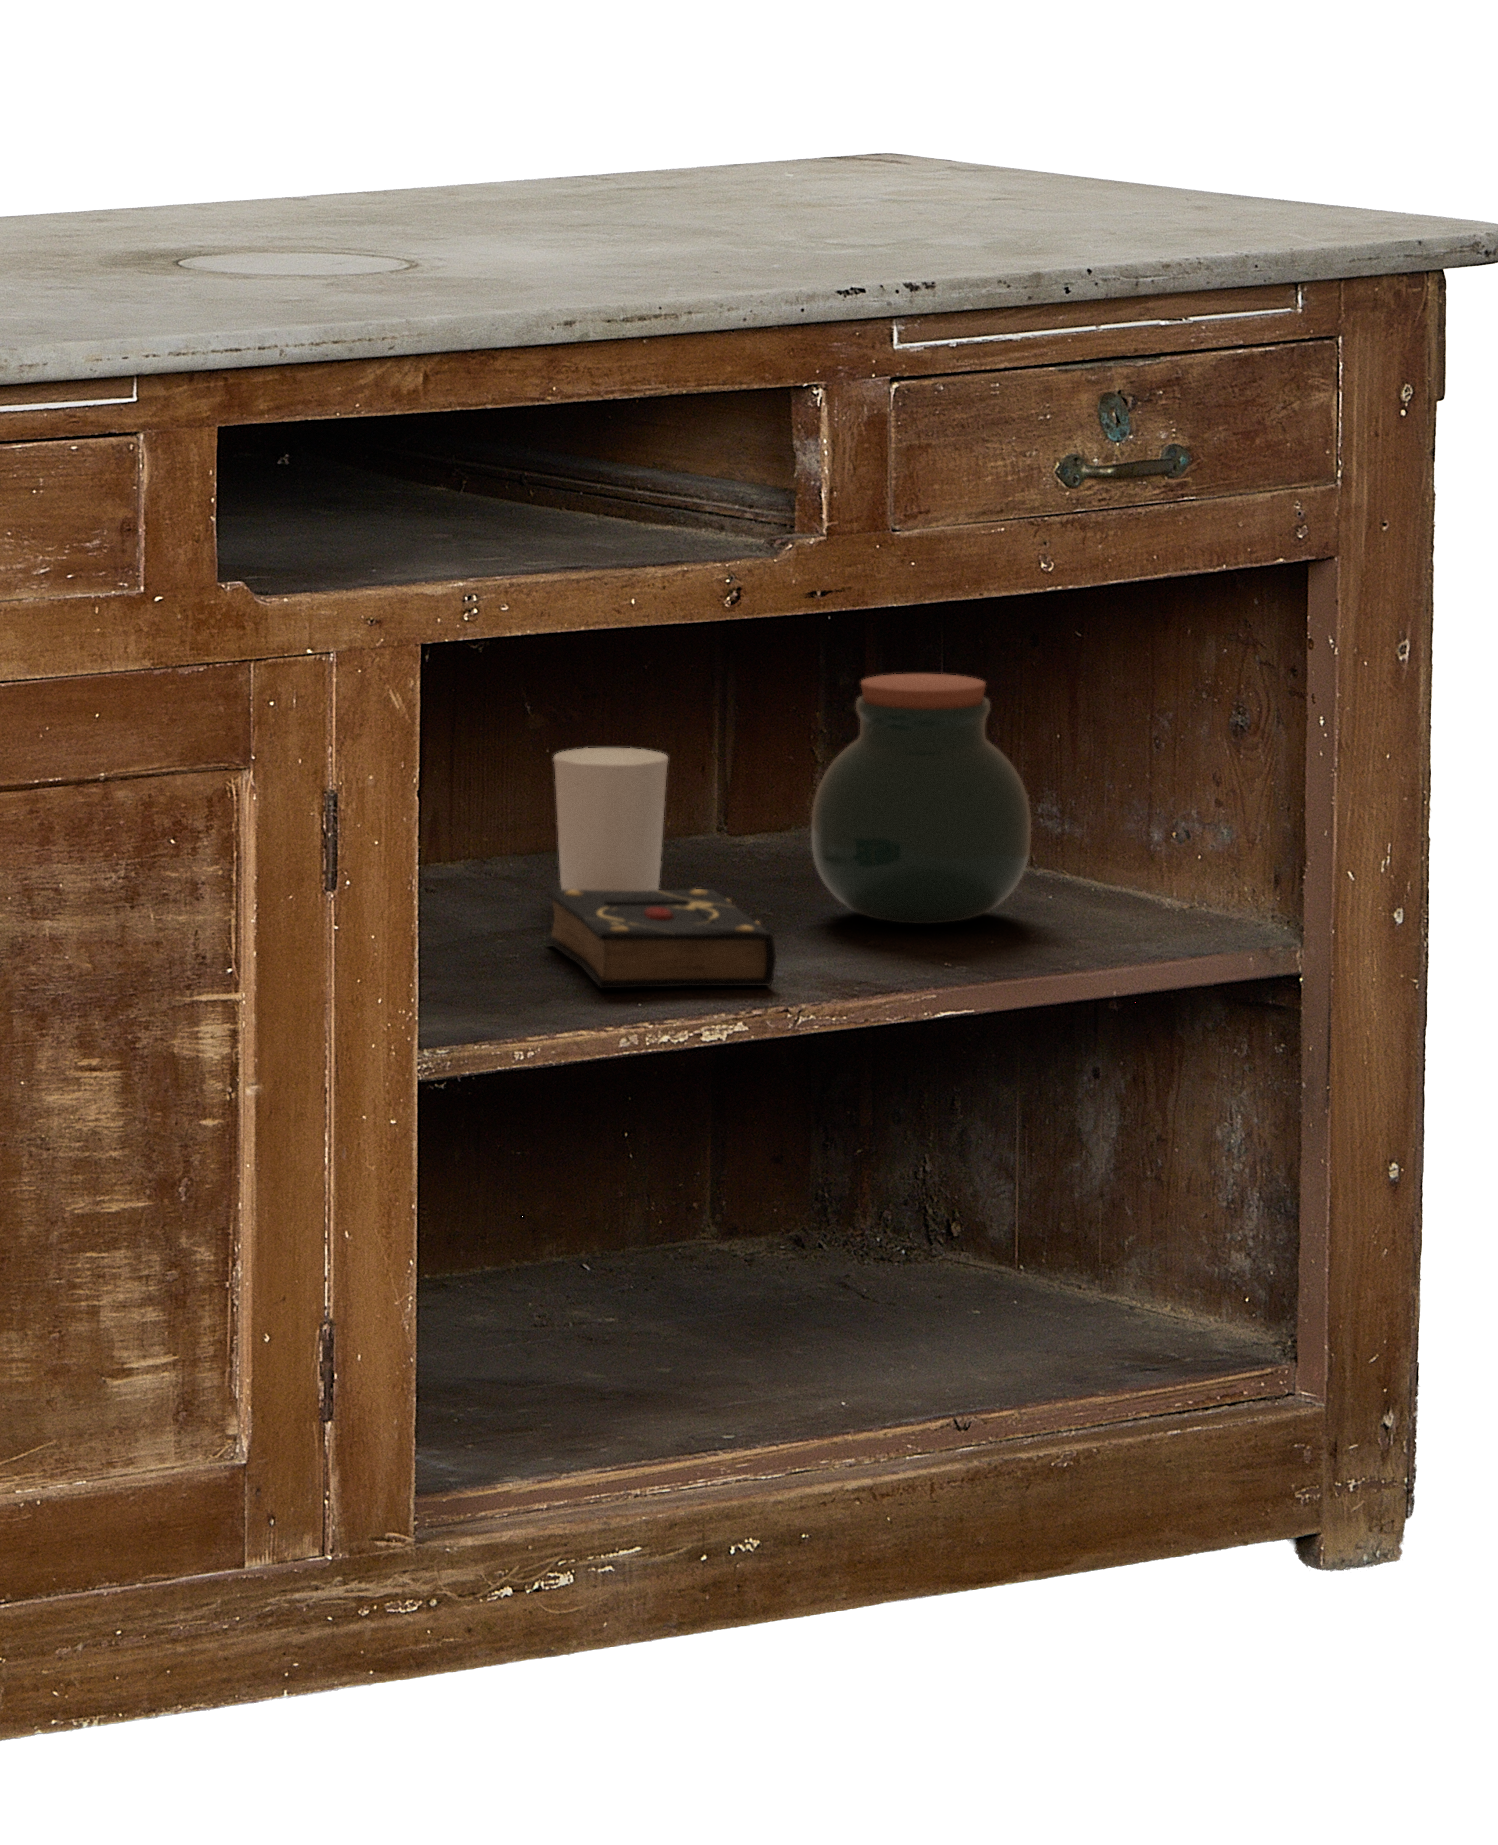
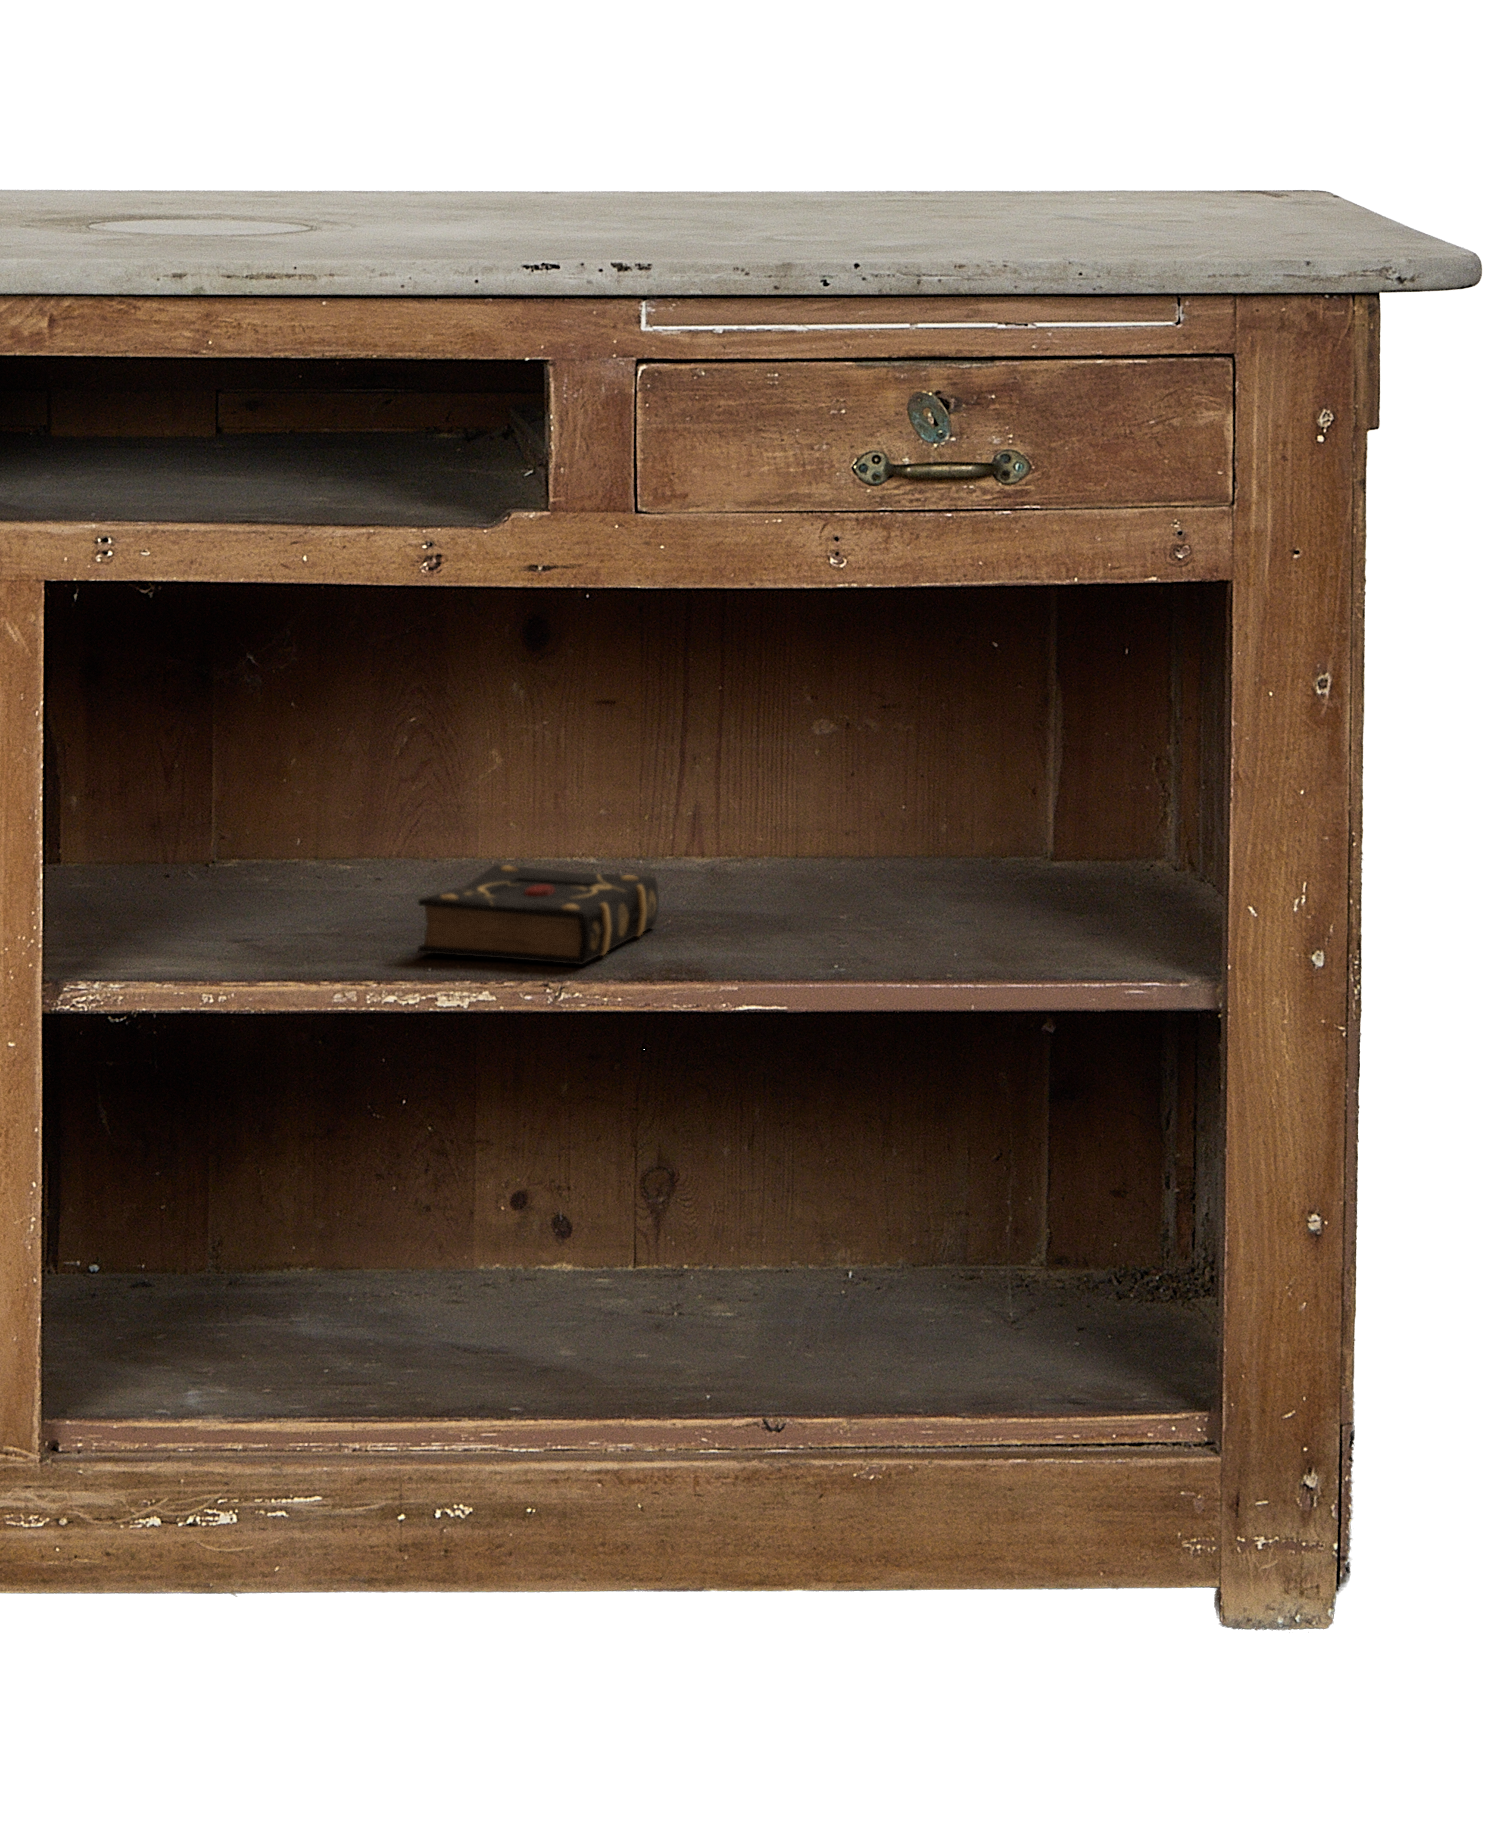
jar: present [812,674,1031,924] -> none [793,684,1011,932]
candle holder: present [553,748,668,891] -> none [620,744,733,893]

